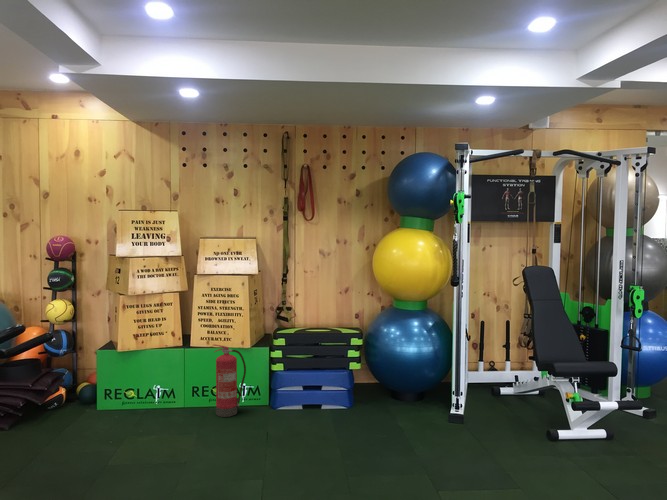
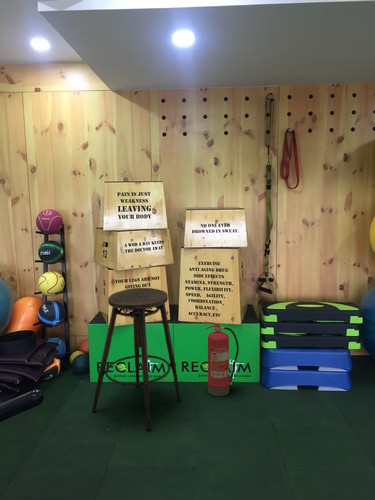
stool: none [95,312,187,442] -> present [92,288,181,430]

